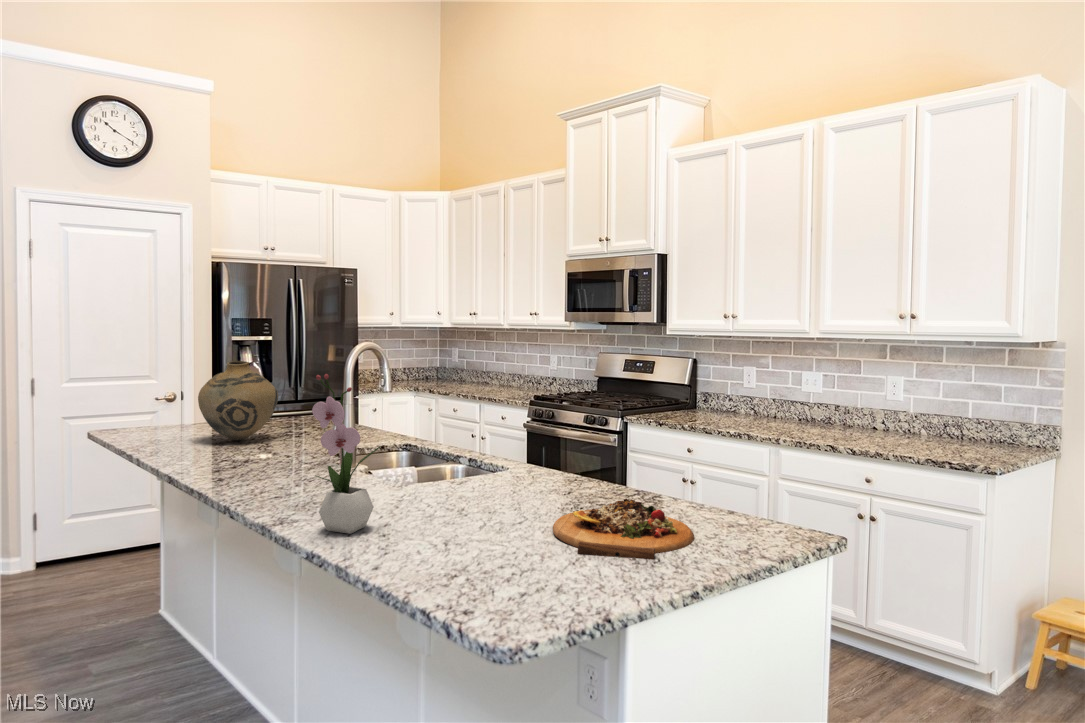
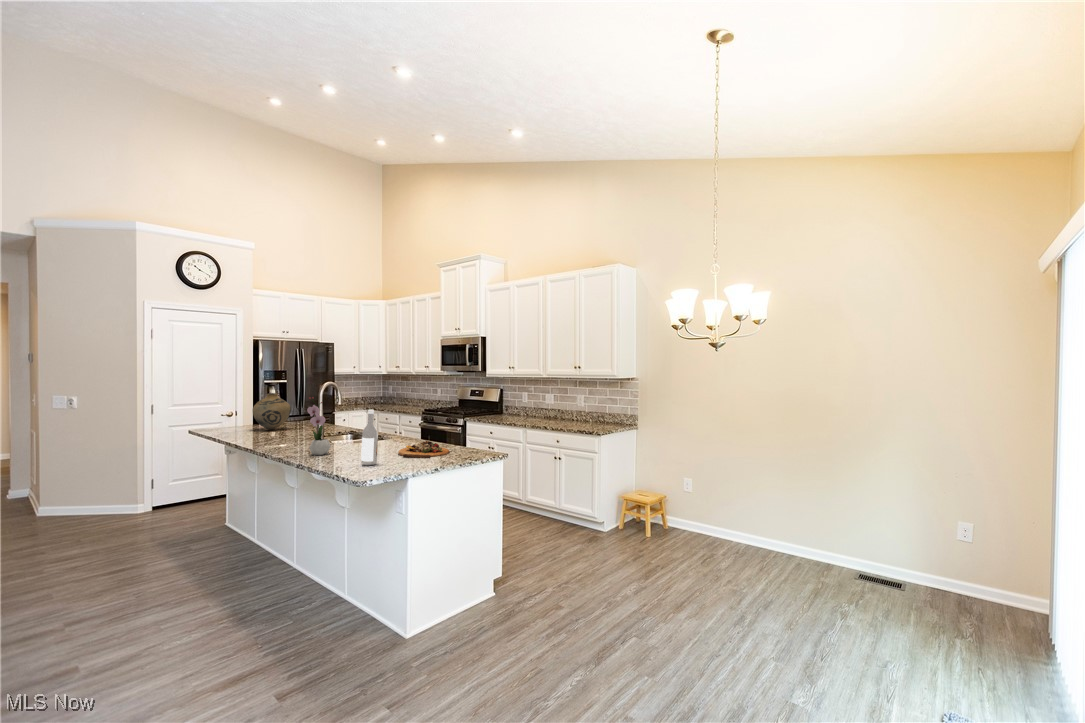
wine bottle: none [472,417,520,590] -> present [361,410,378,466]

